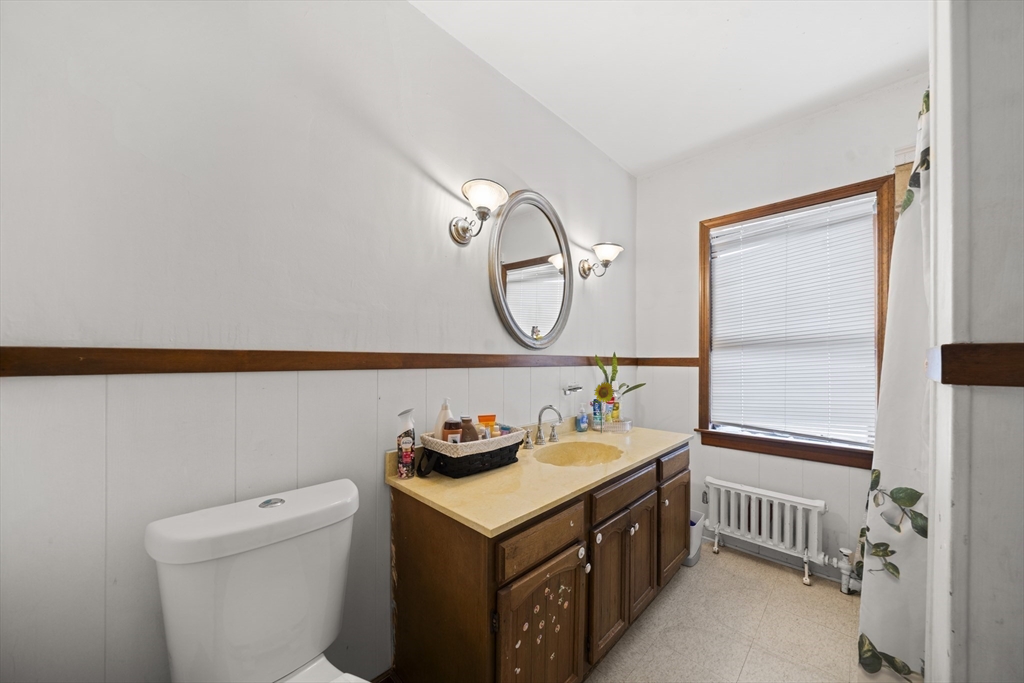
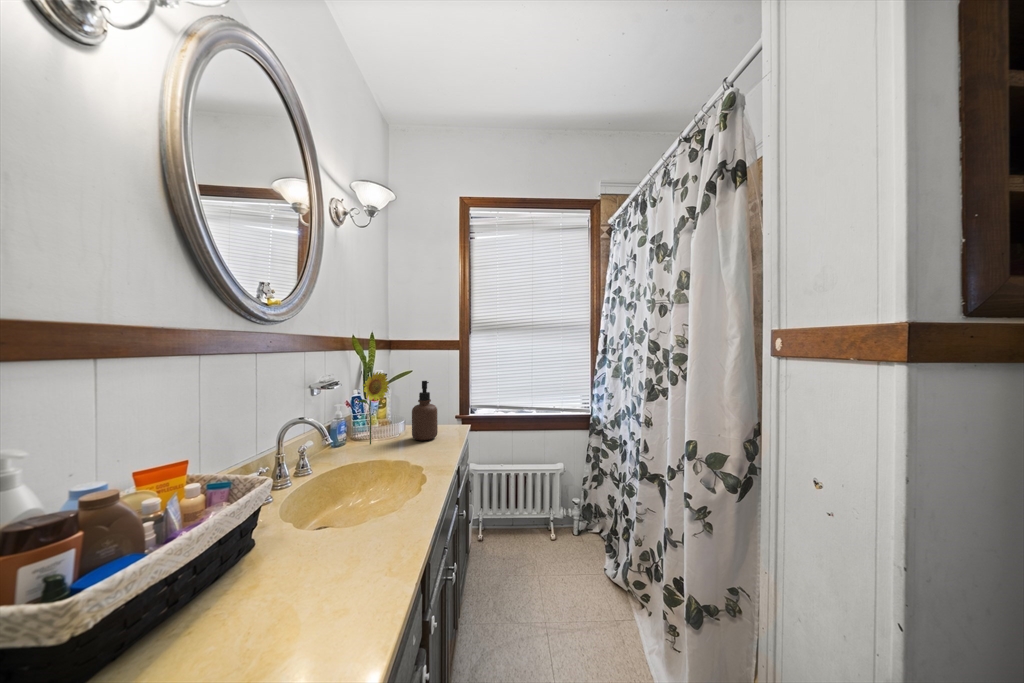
soap dispenser: none [631,391,652,438] -> present [412,381,438,441]

